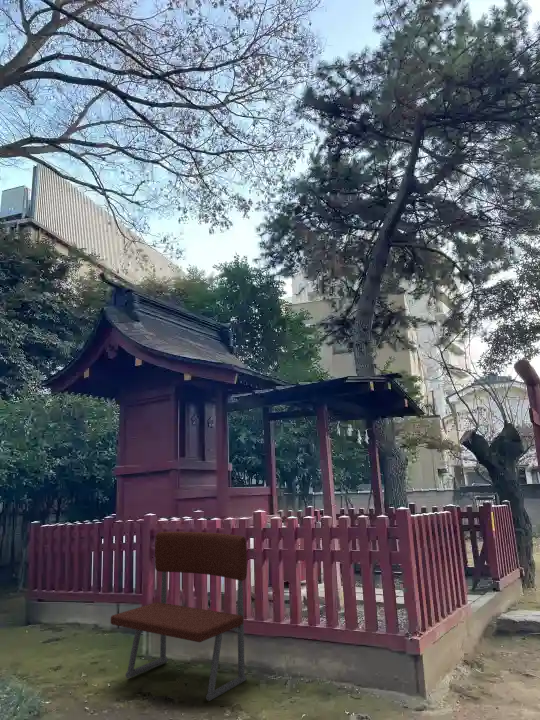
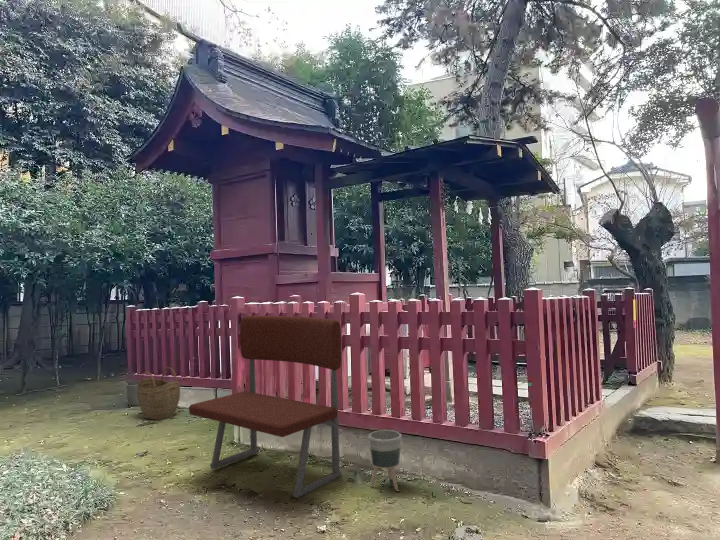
woven basket: none [42,580,84,634] -> present [137,367,180,420]
planter: none [271,635,300,691] -> present [369,430,402,490]

